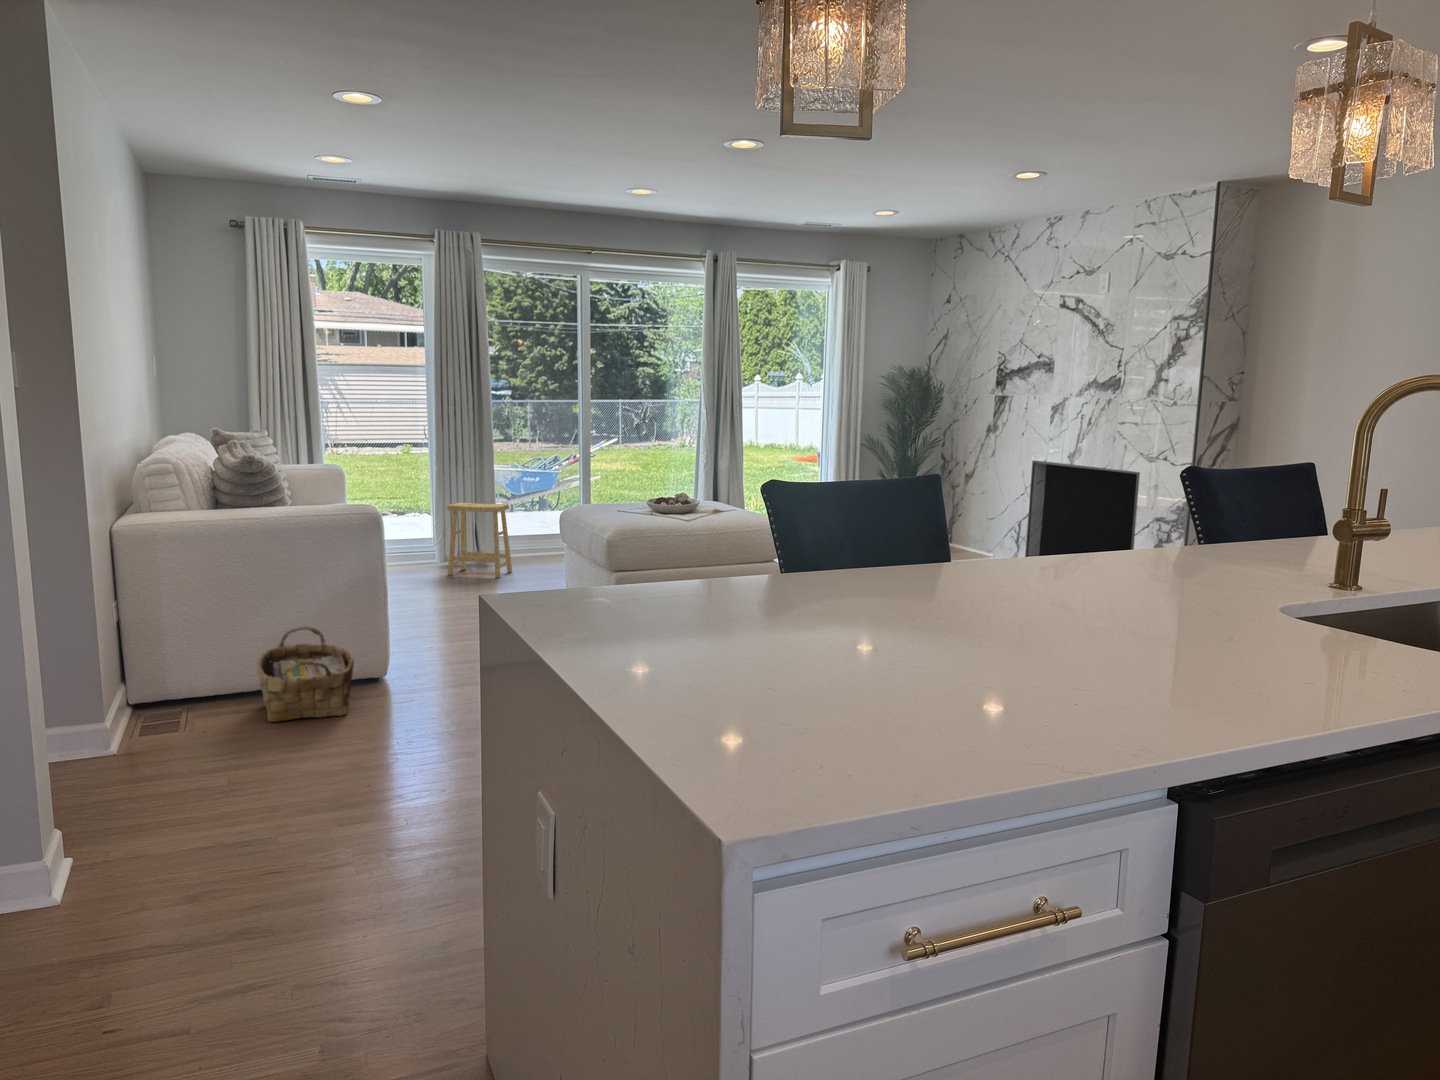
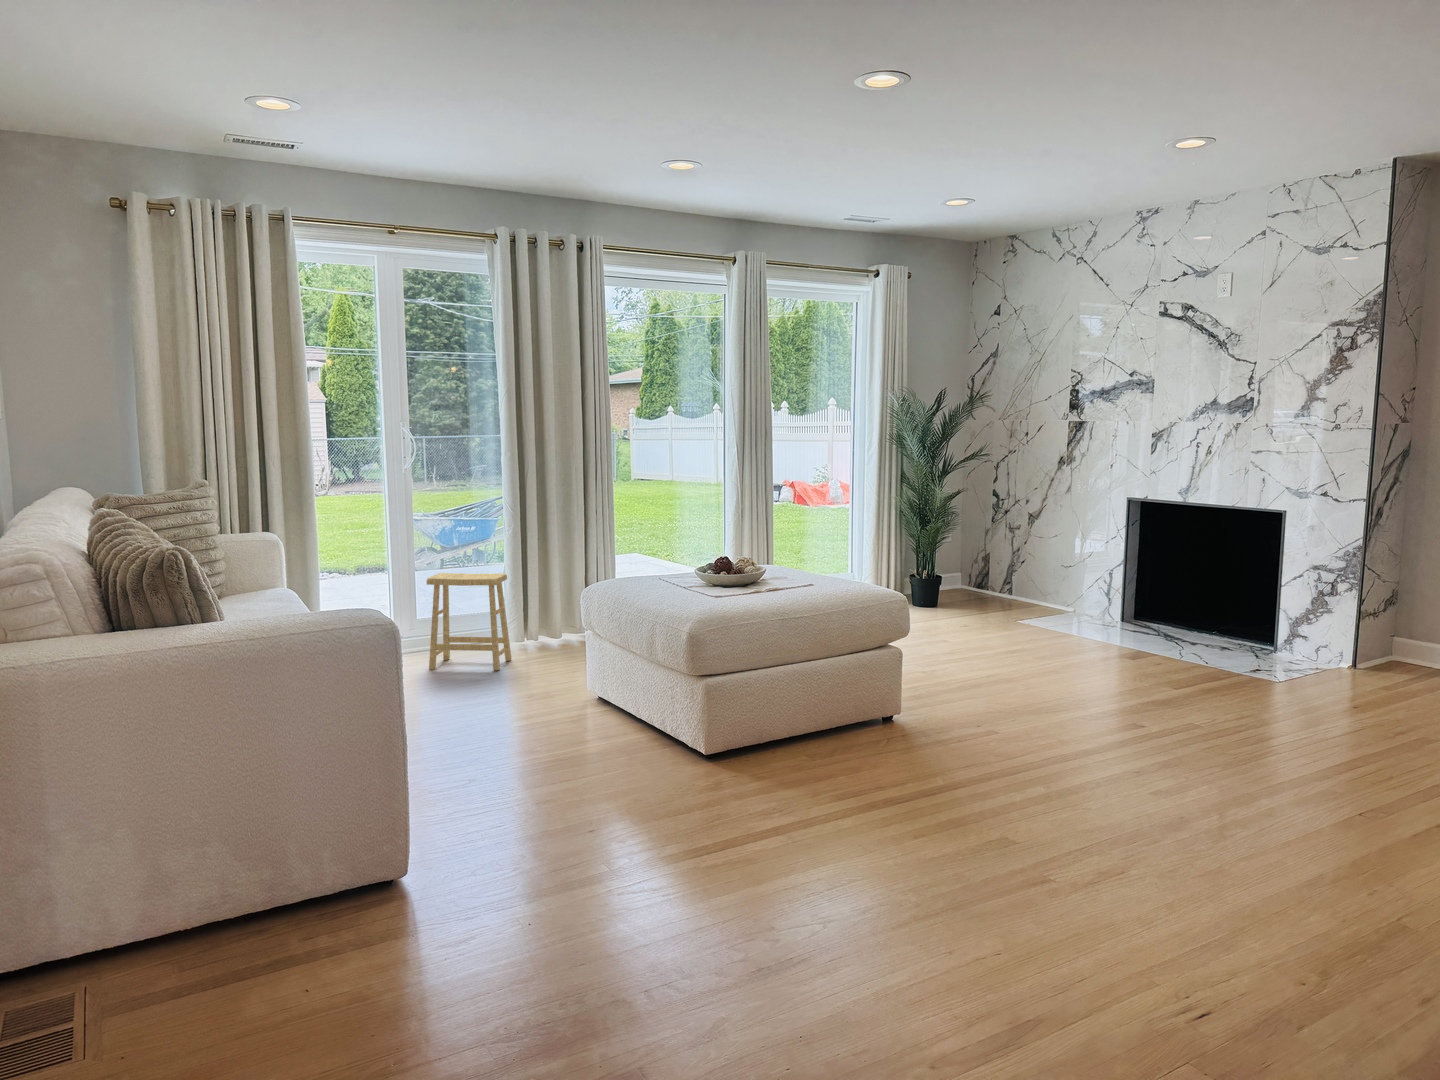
woven basket: present [257,626,354,722] -> none [202,823,371,1017]

